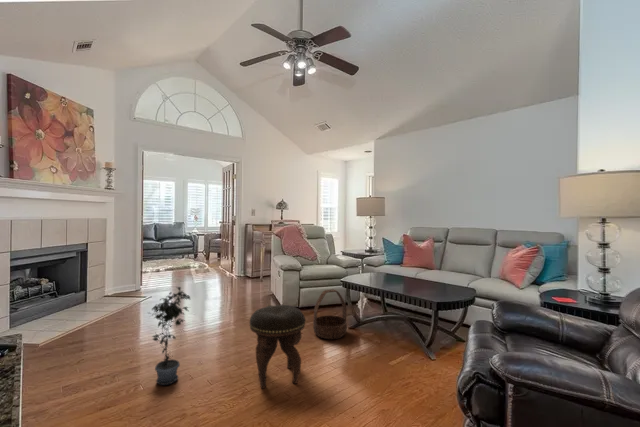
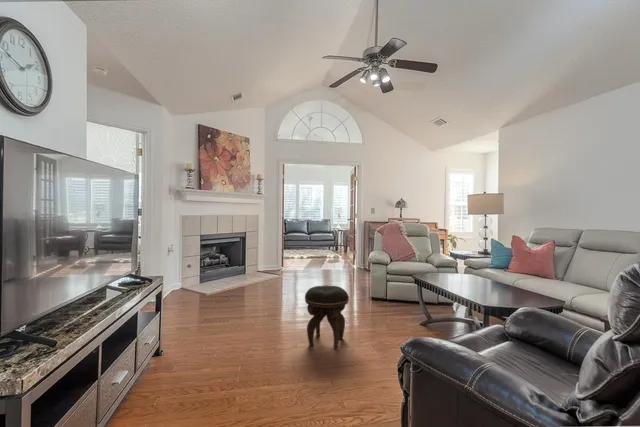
potted plant: present [152,287,190,385] -> none [245,263,272,329]
basket: present [313,289,347,339] -> none [382,282,414,328]

